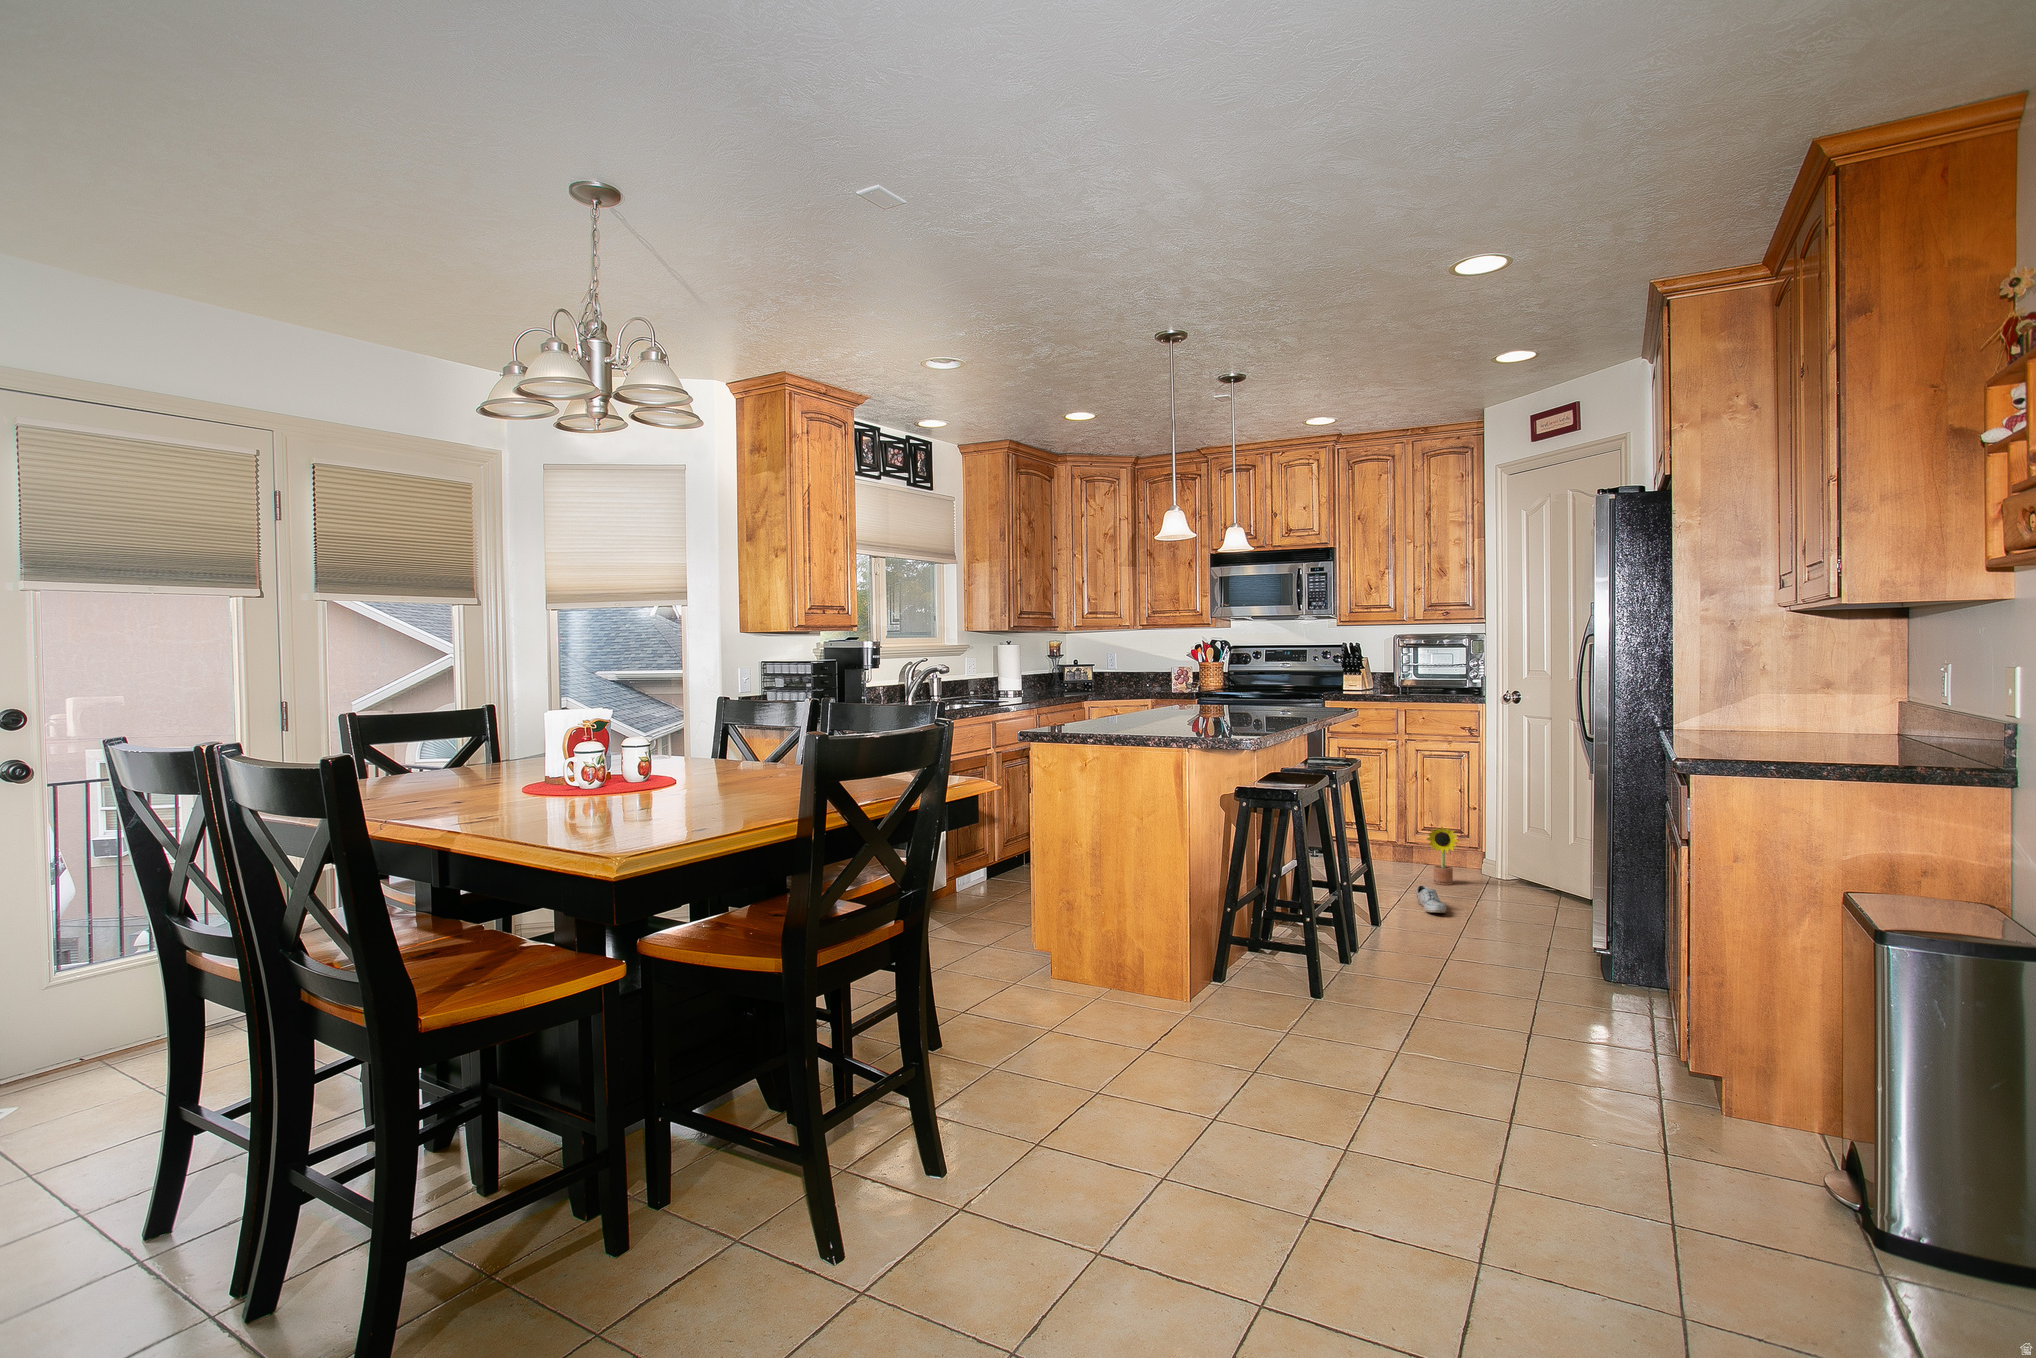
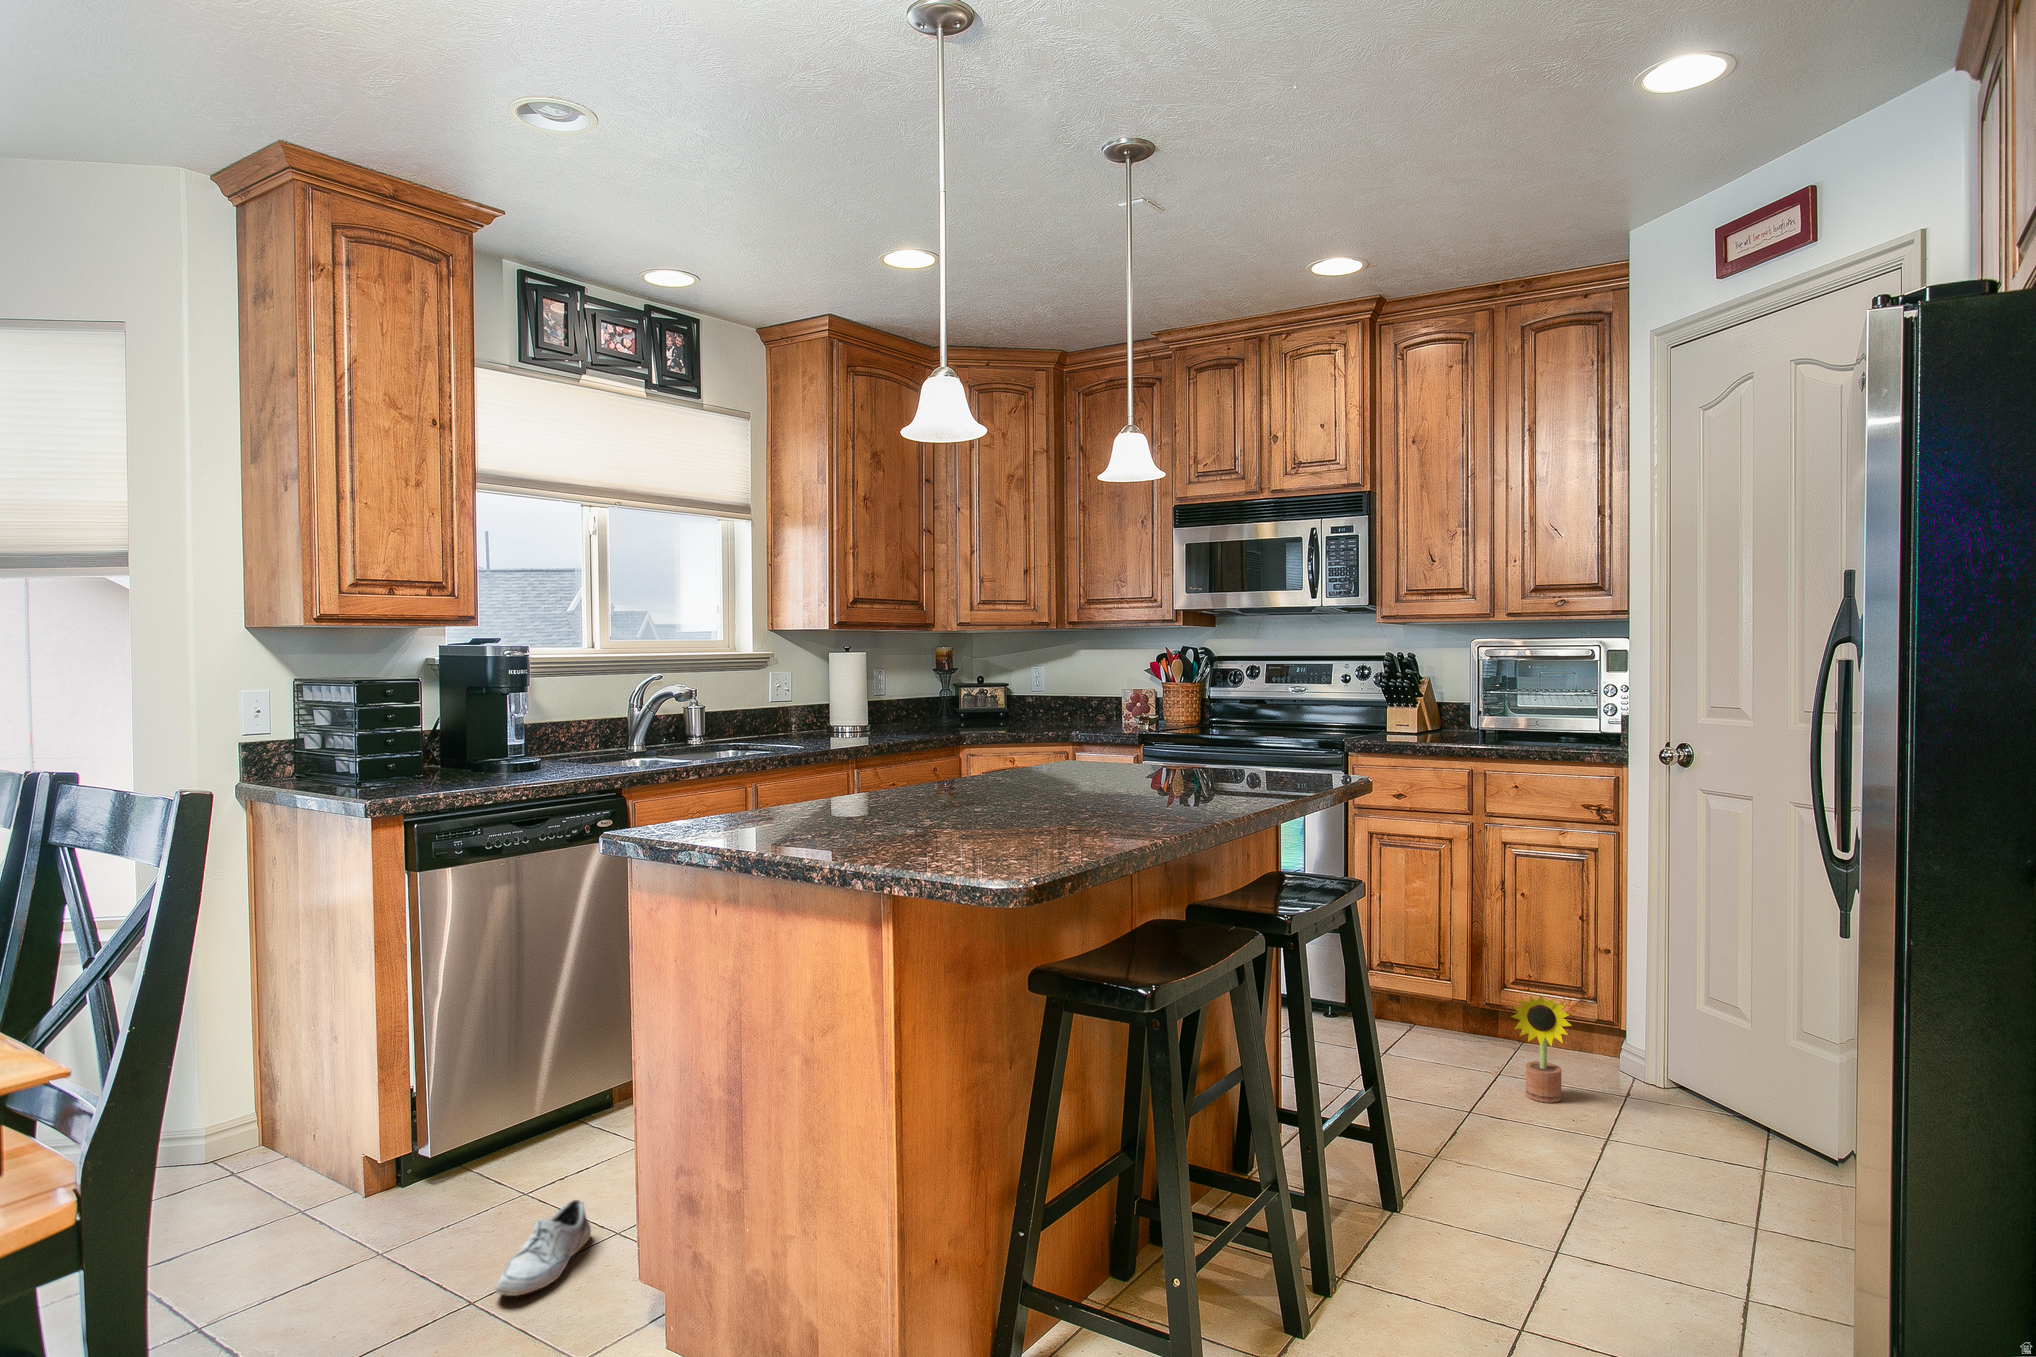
shoe: present [1416,886,1446,913] -> present [495,1200,591,1296]

